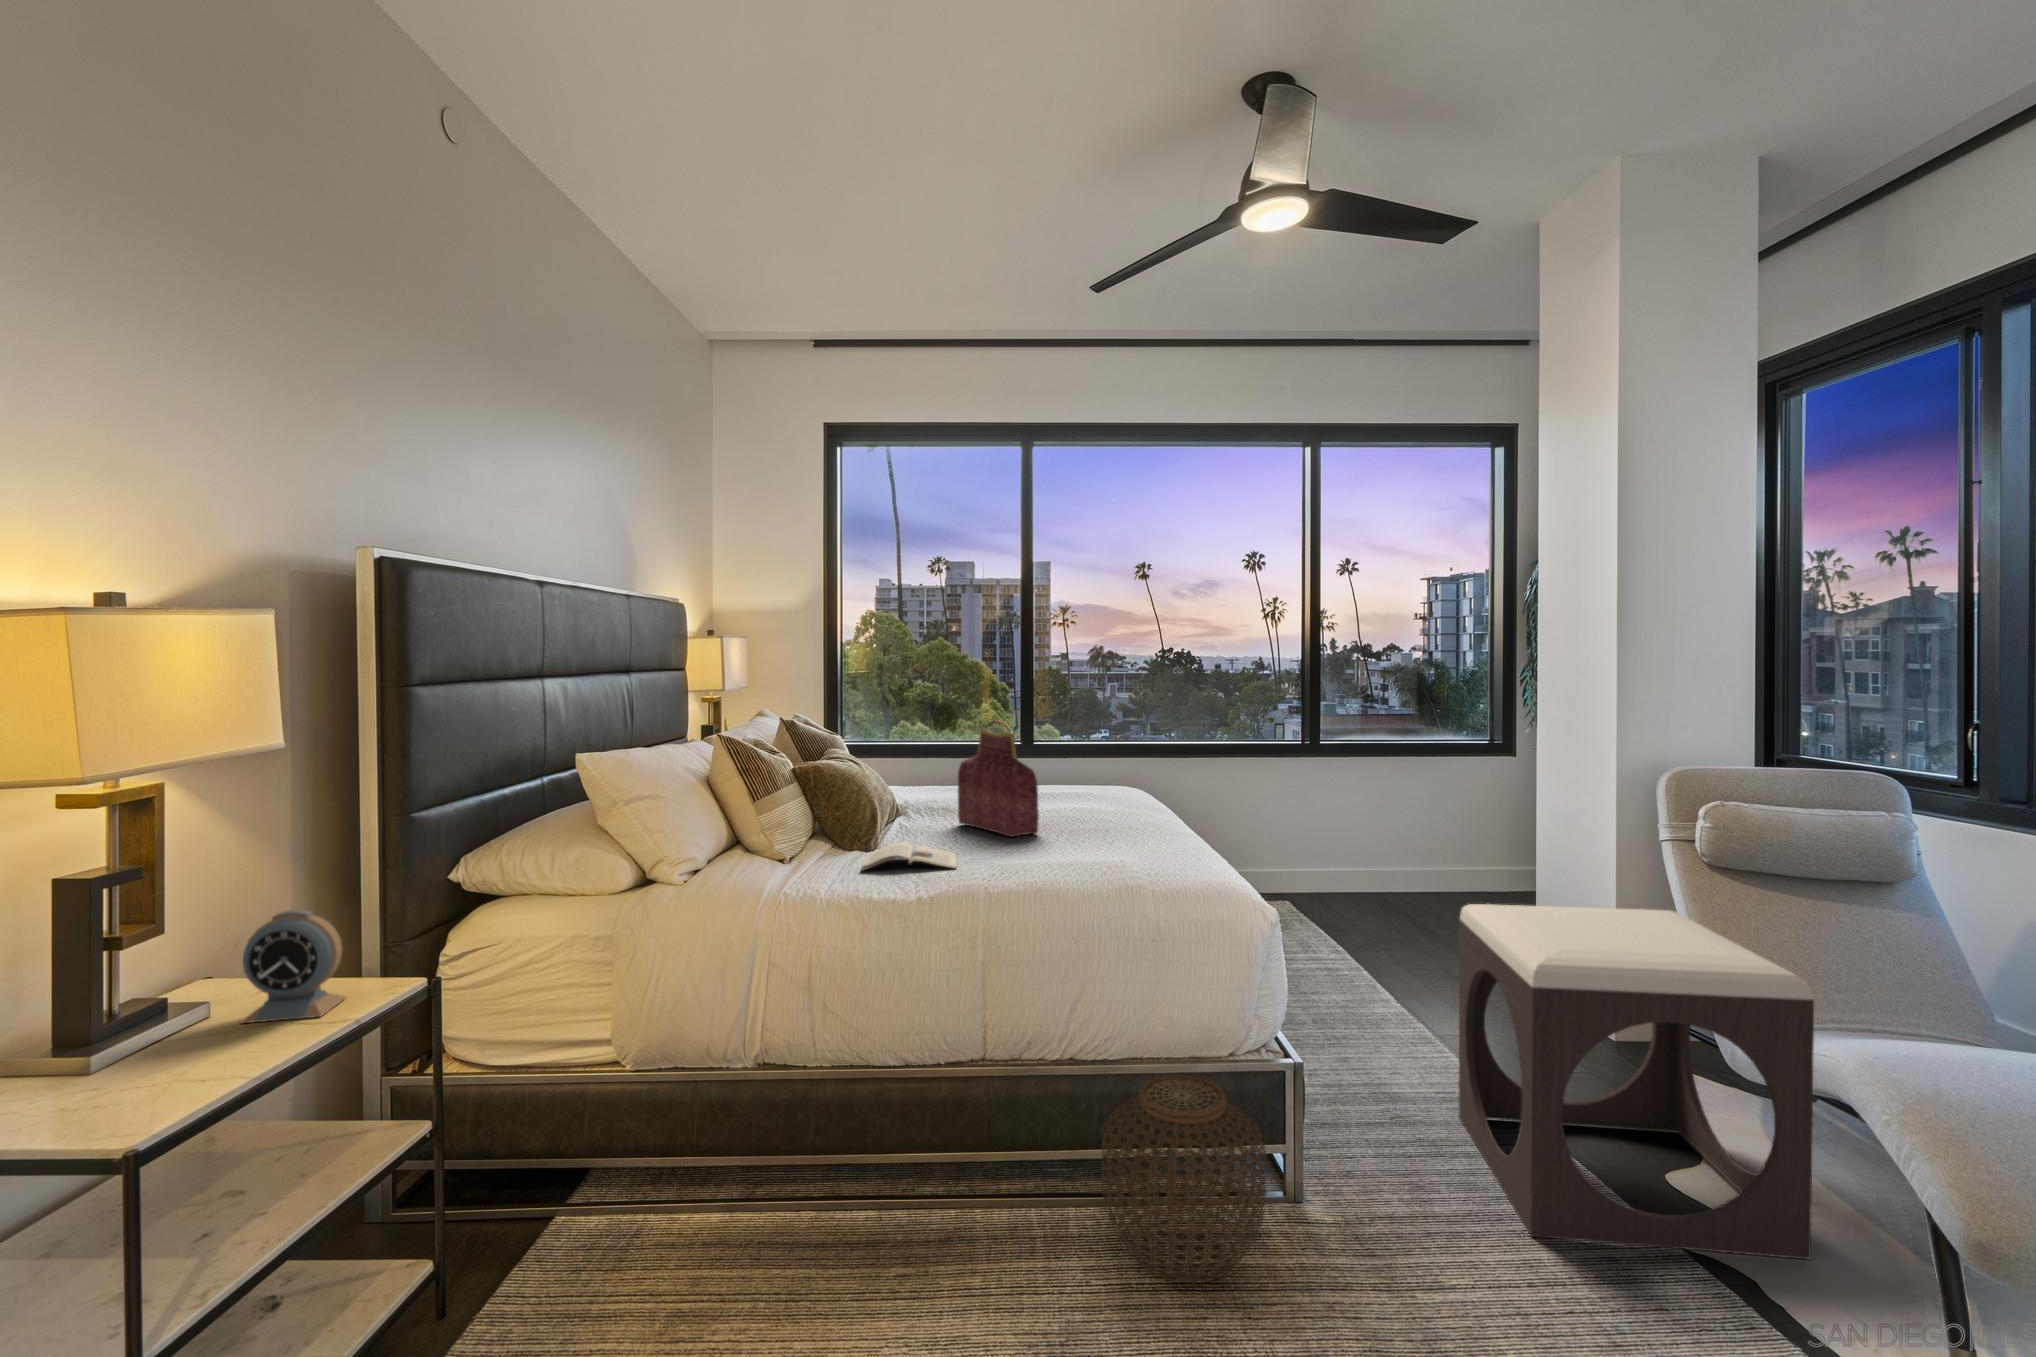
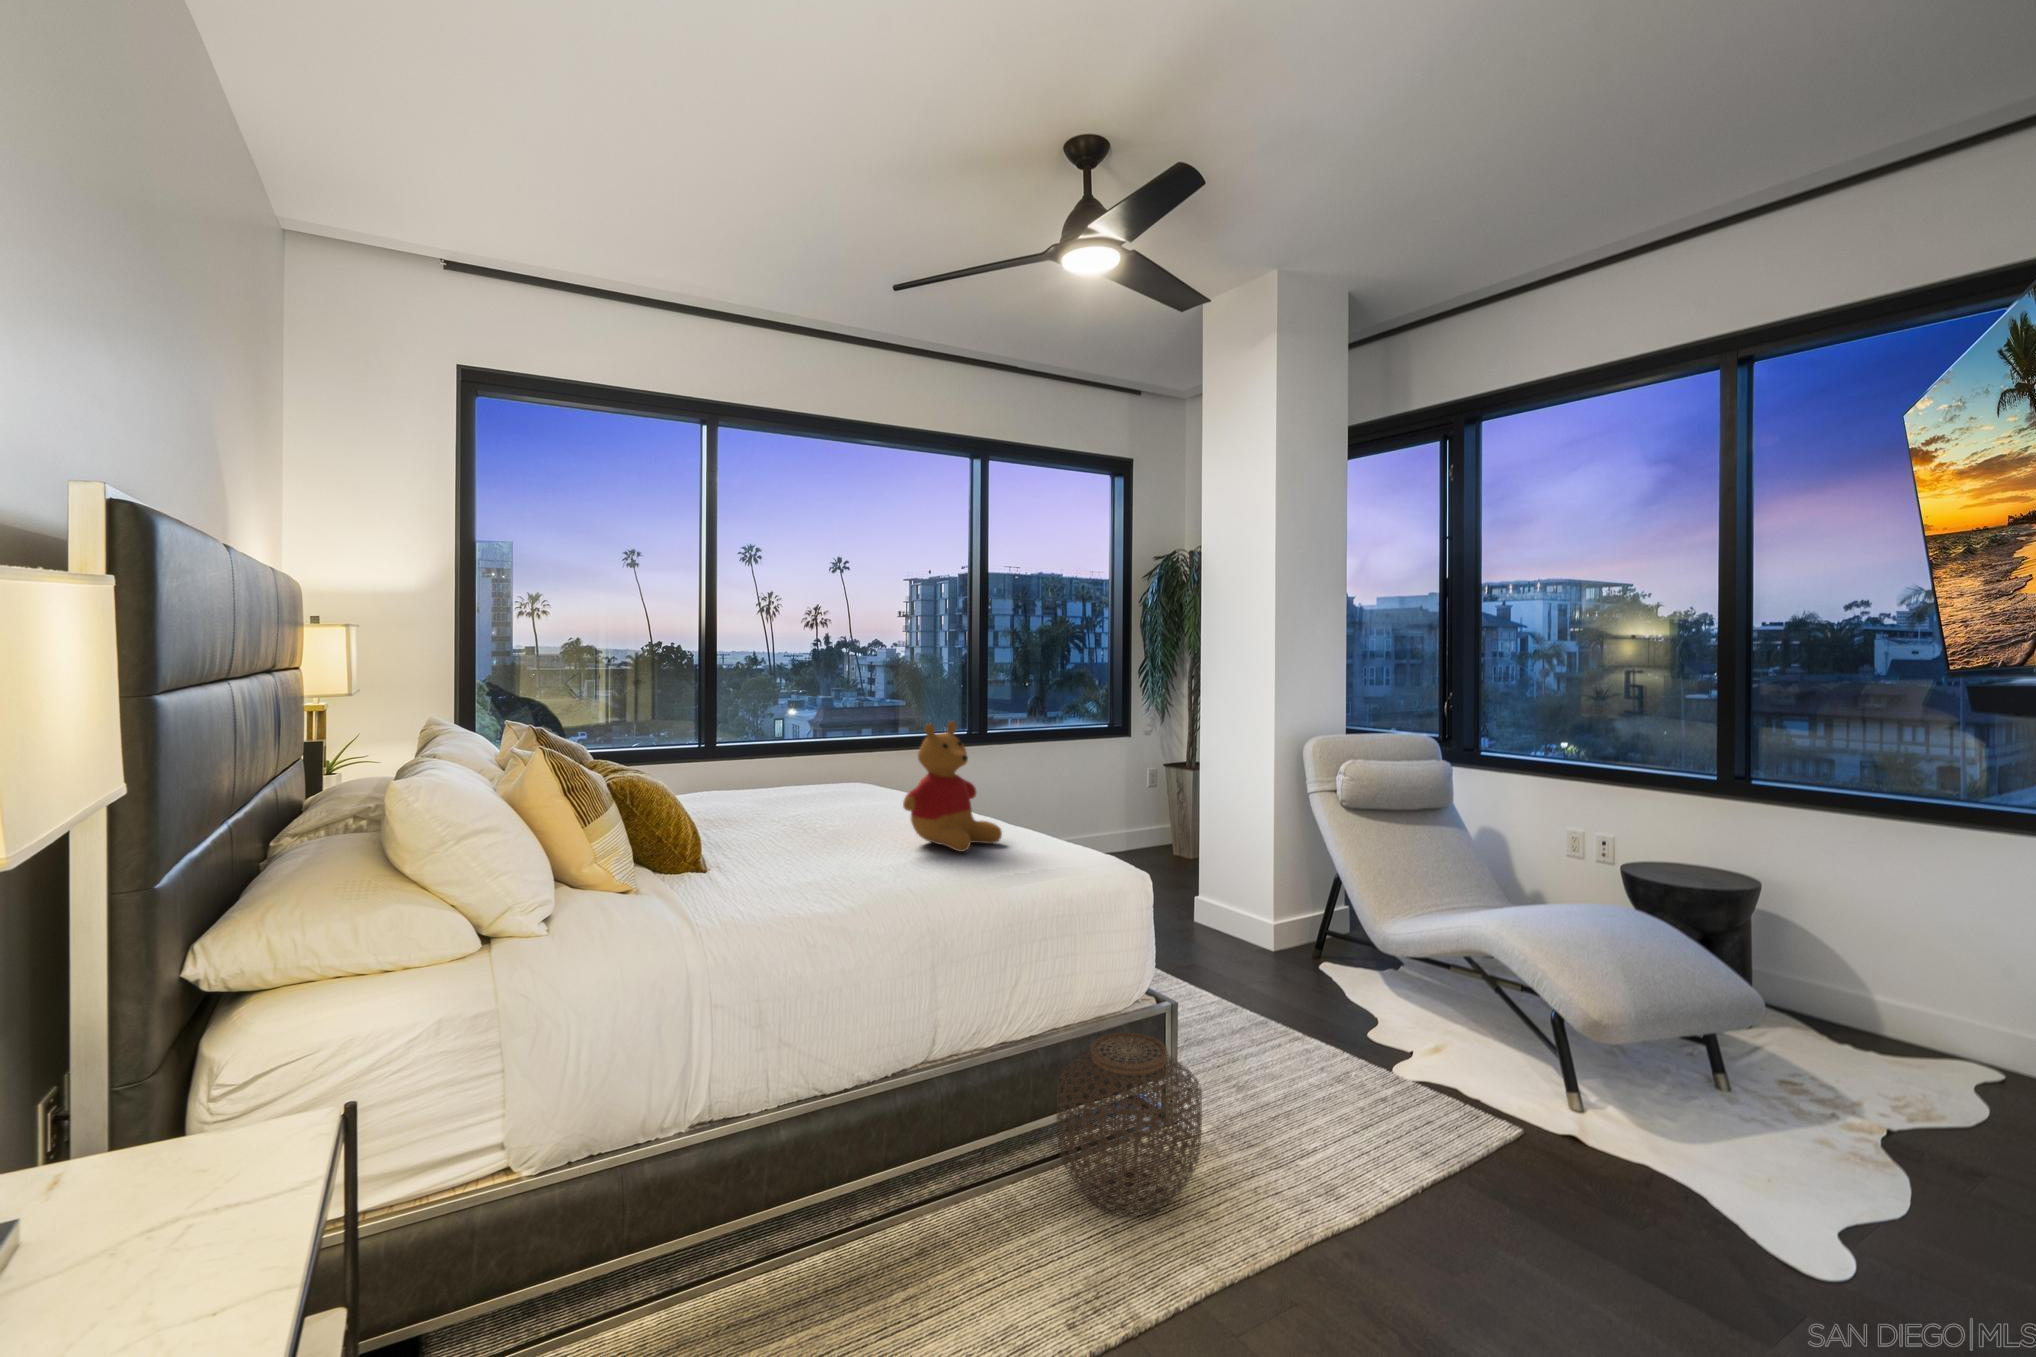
handbag: present [958,720,1039,837] -> none [759,719,863,838]
stuffed bear: none [1043,726,1145,861] -> present [903,721,1002,852]
magazine: present [862,842,957,870] -> none [723,855,843,891]
footstool: present [1459,904,1814,1259] -> none [1222,841,1479,1100]
alarm clock: present [241,909,346,1023] -> none [68,1053,240,1254]

